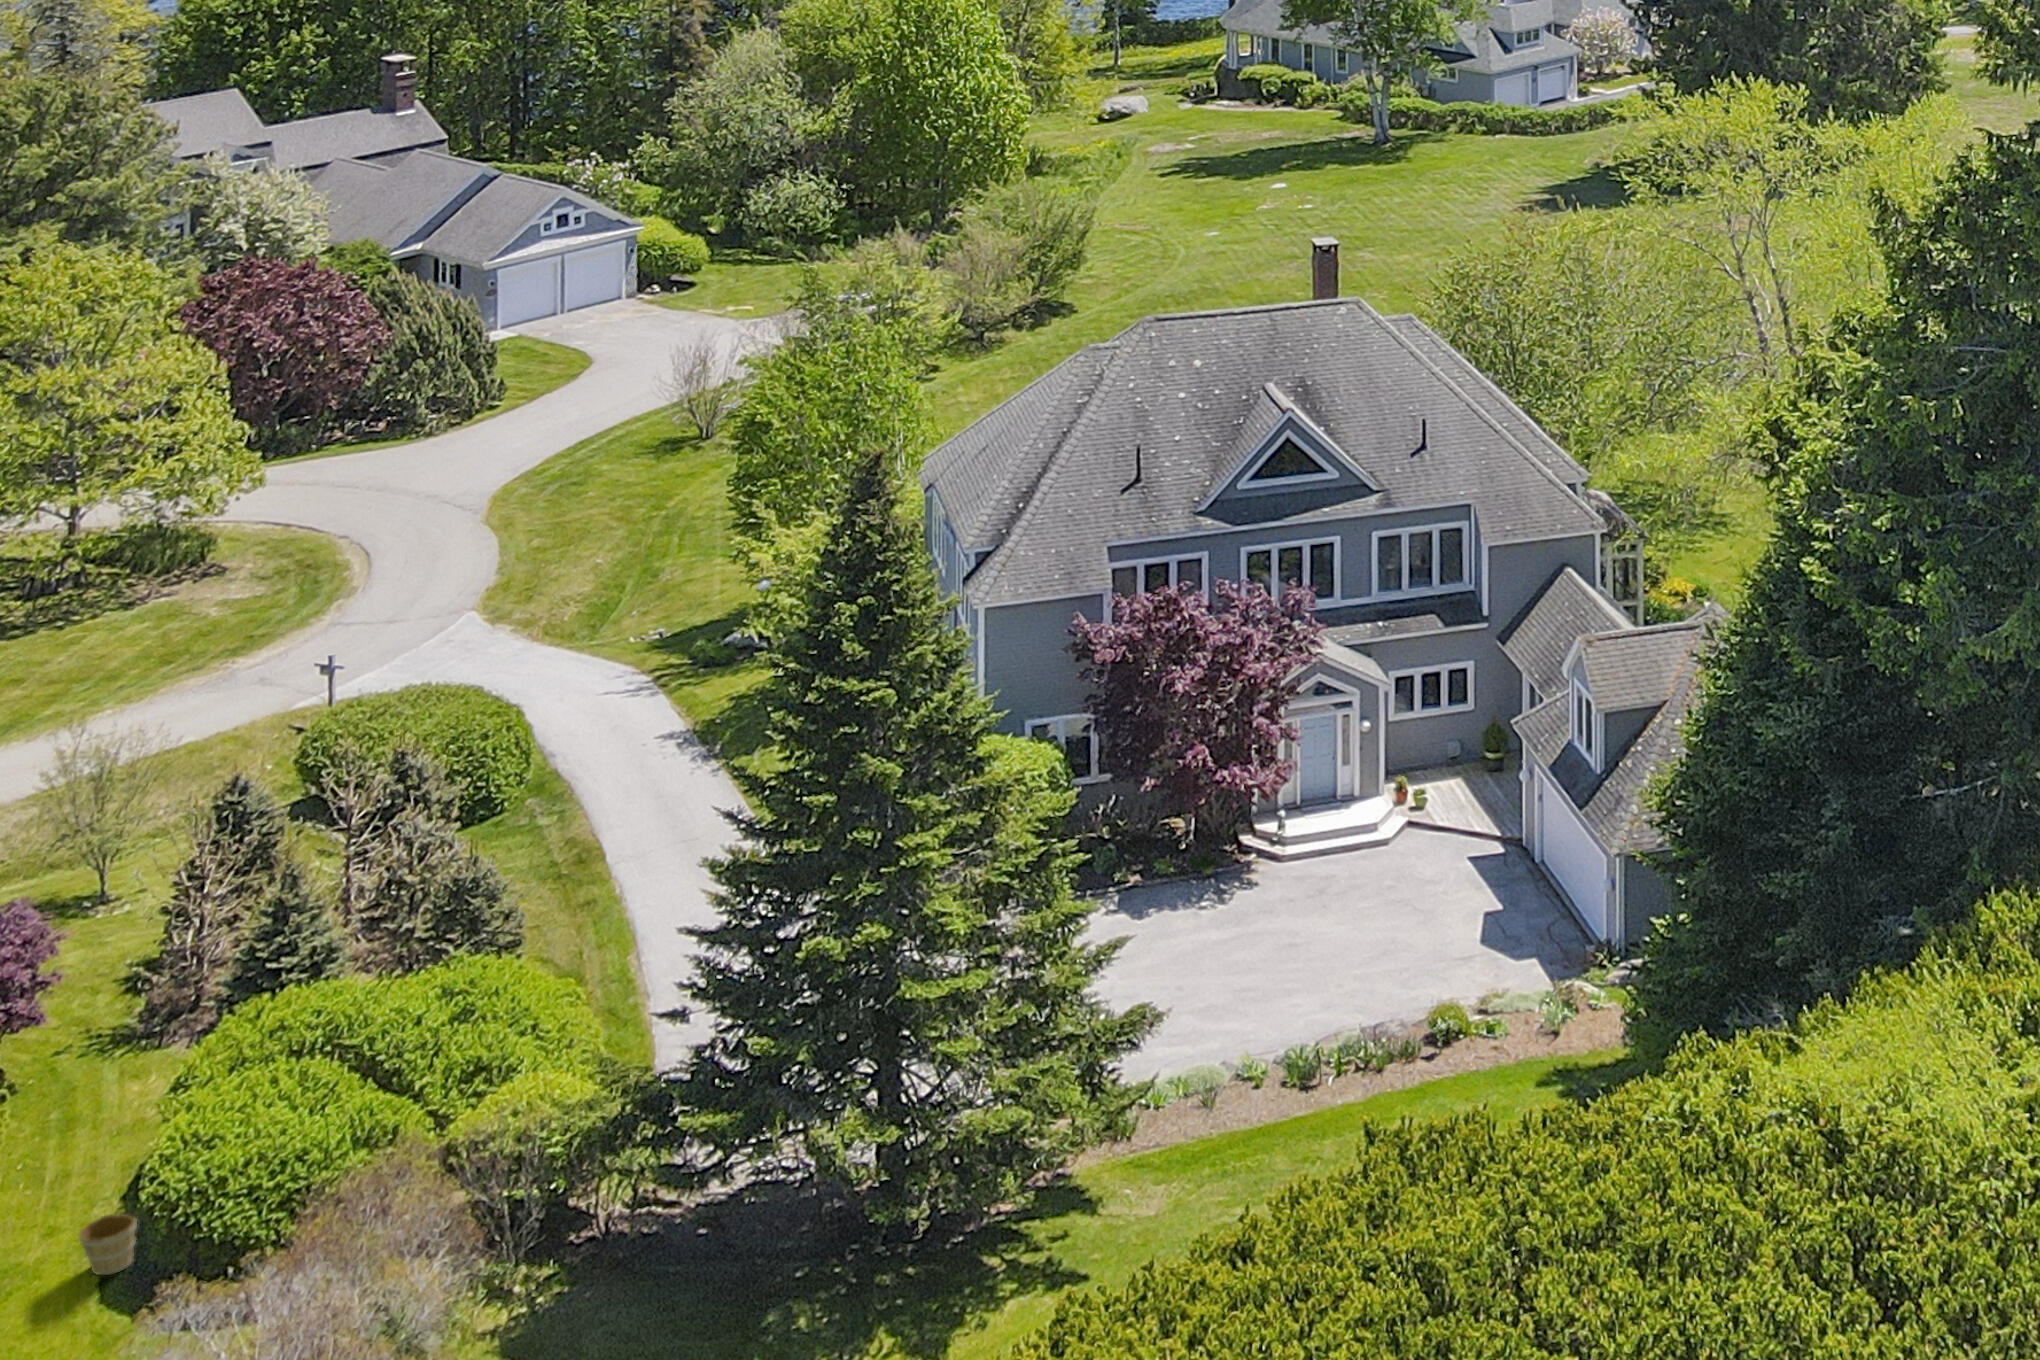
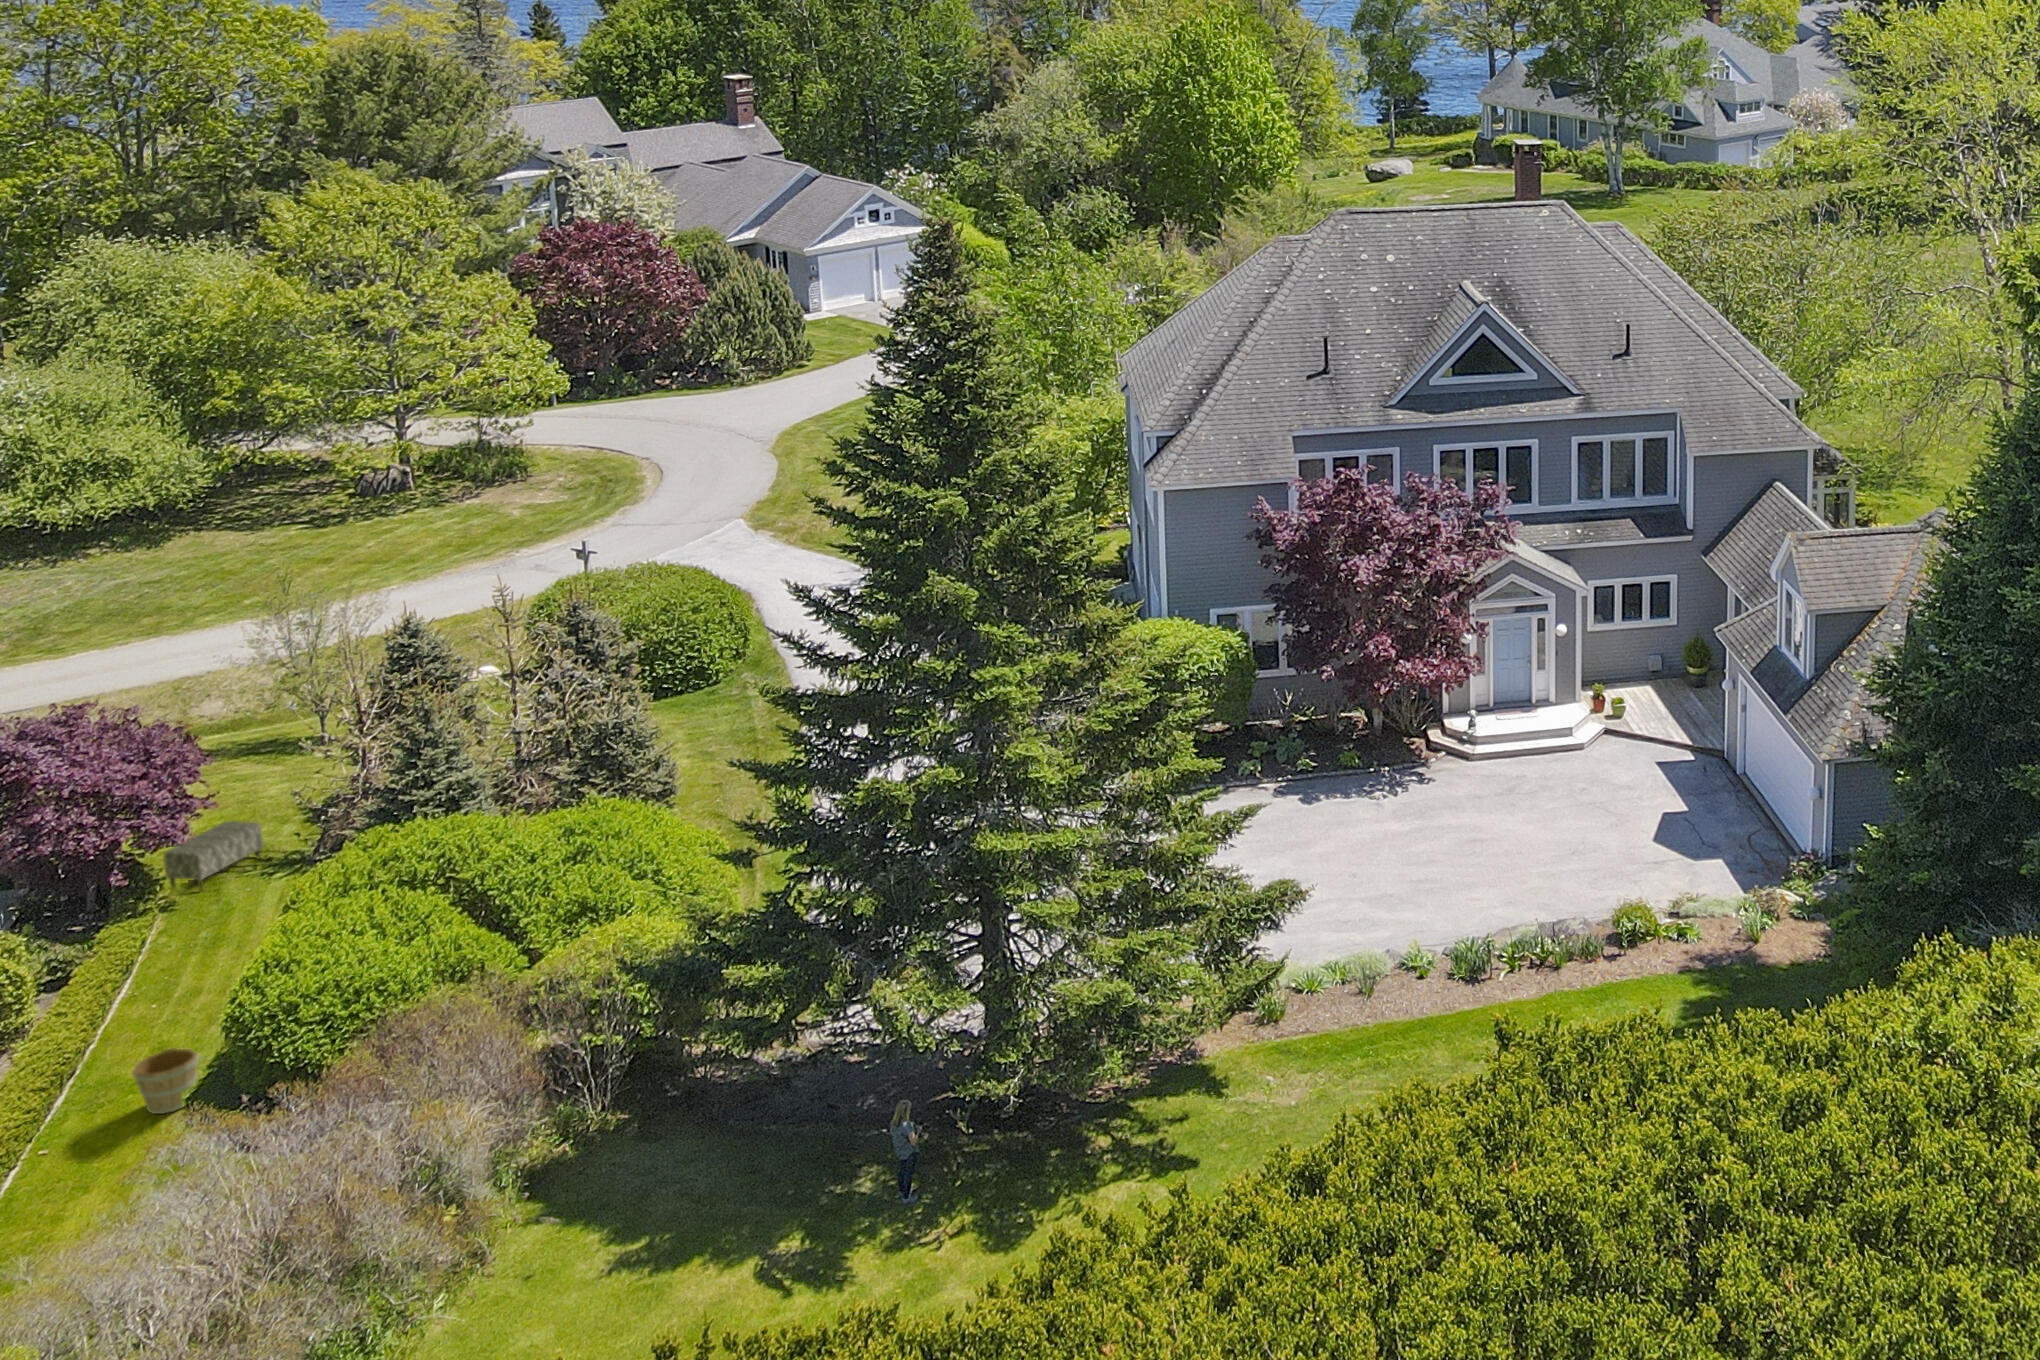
potted plant: present [1187,853,1224,874] -> none [1370,747,1411,770]
bench: none [17,992,106,1063] -> present [164,821,263,890]

